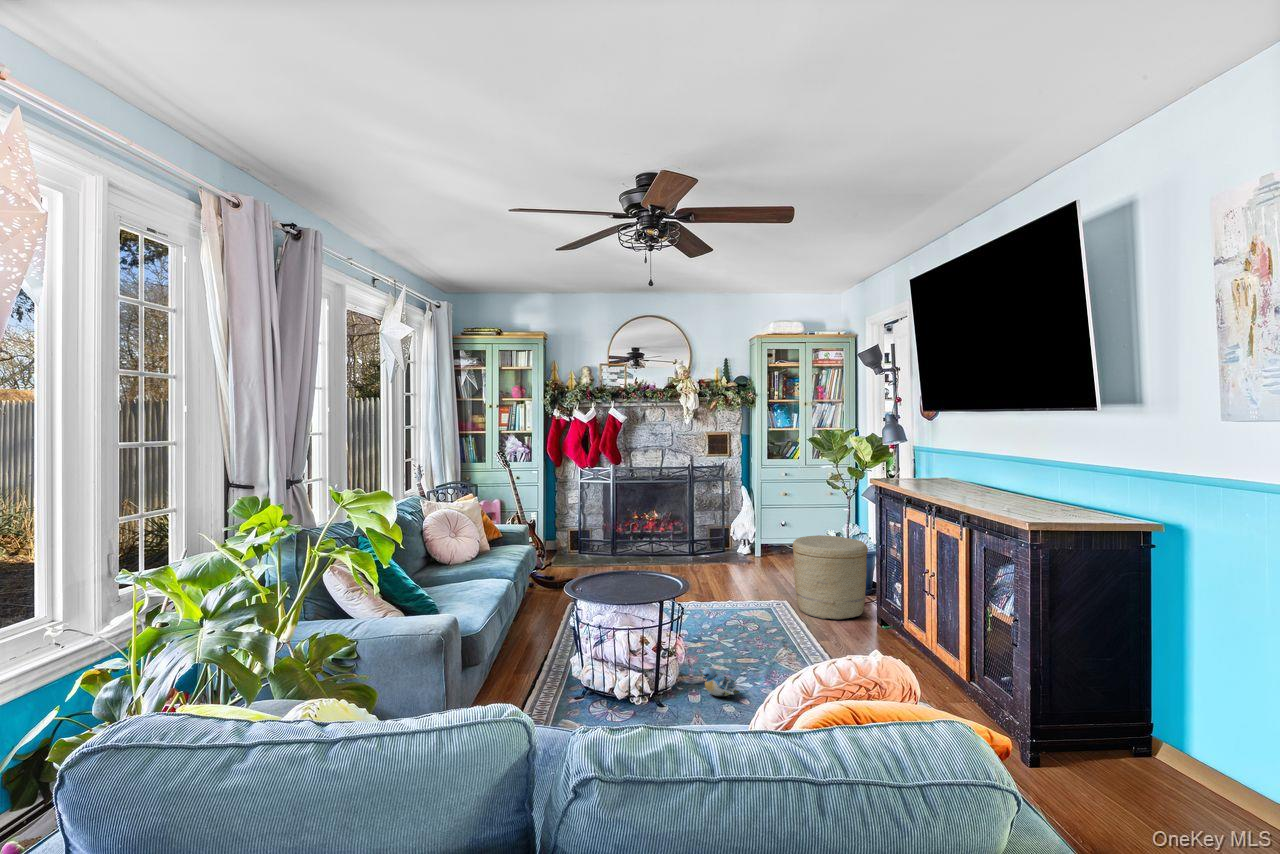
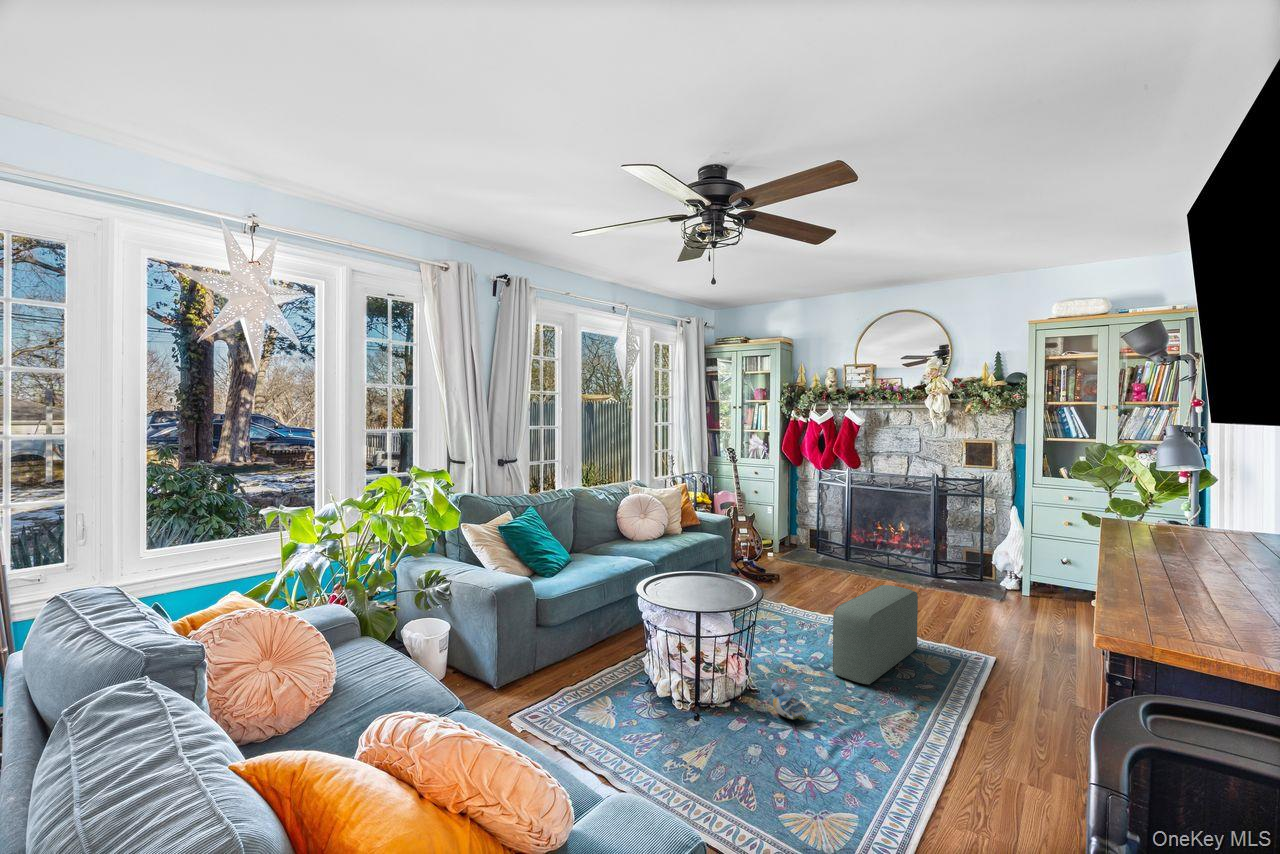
woven basket: present [793,535,868,619] -> none [993,571,1108,688]
pouf: none [711,565,748,652] -> present [833,585,918,685]

